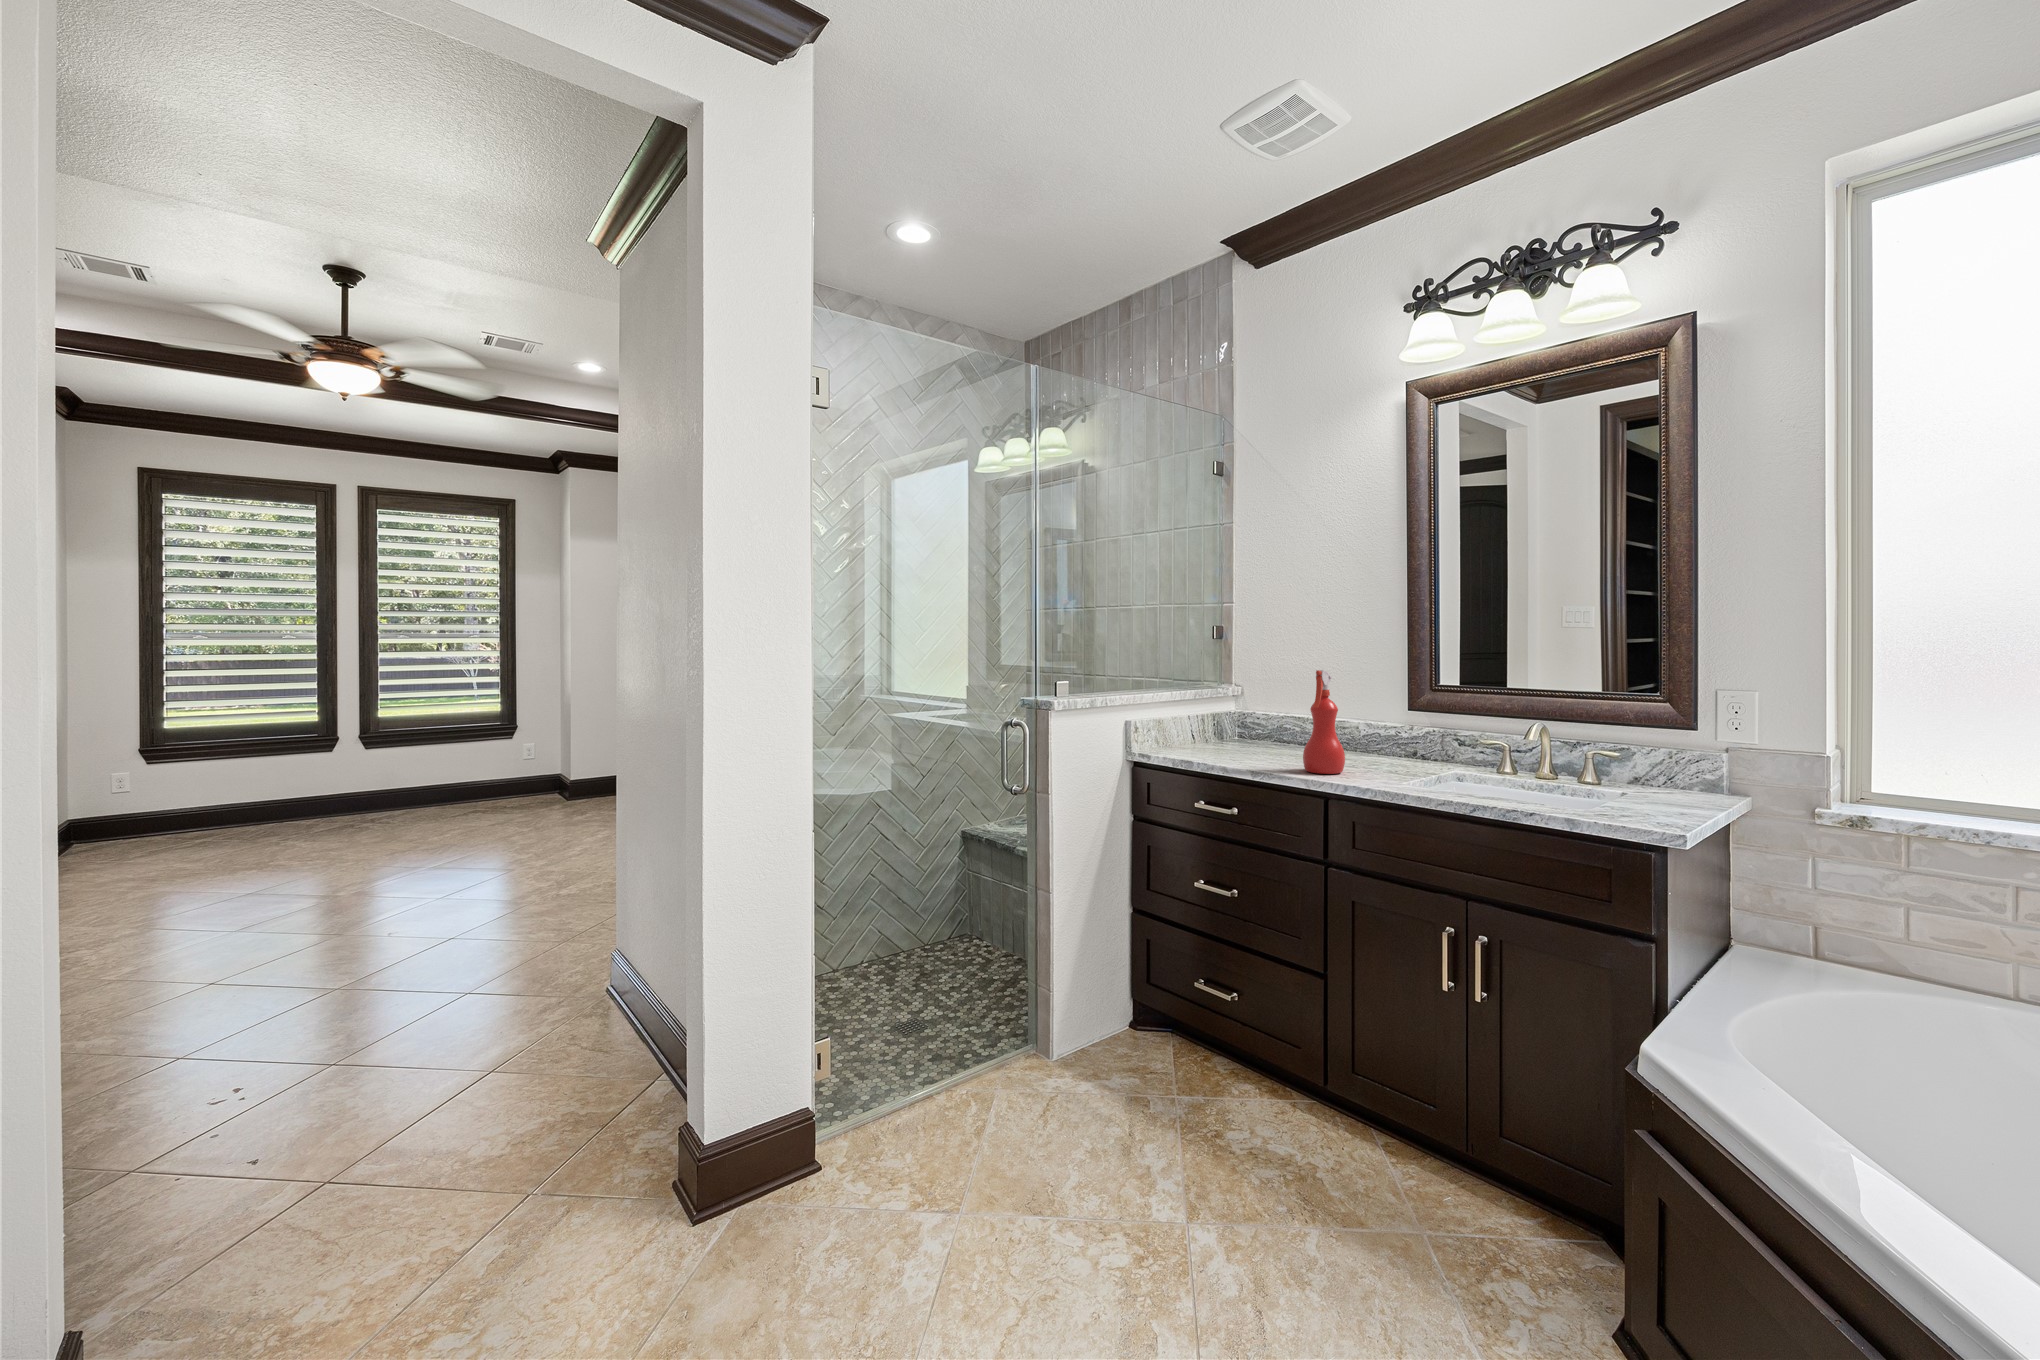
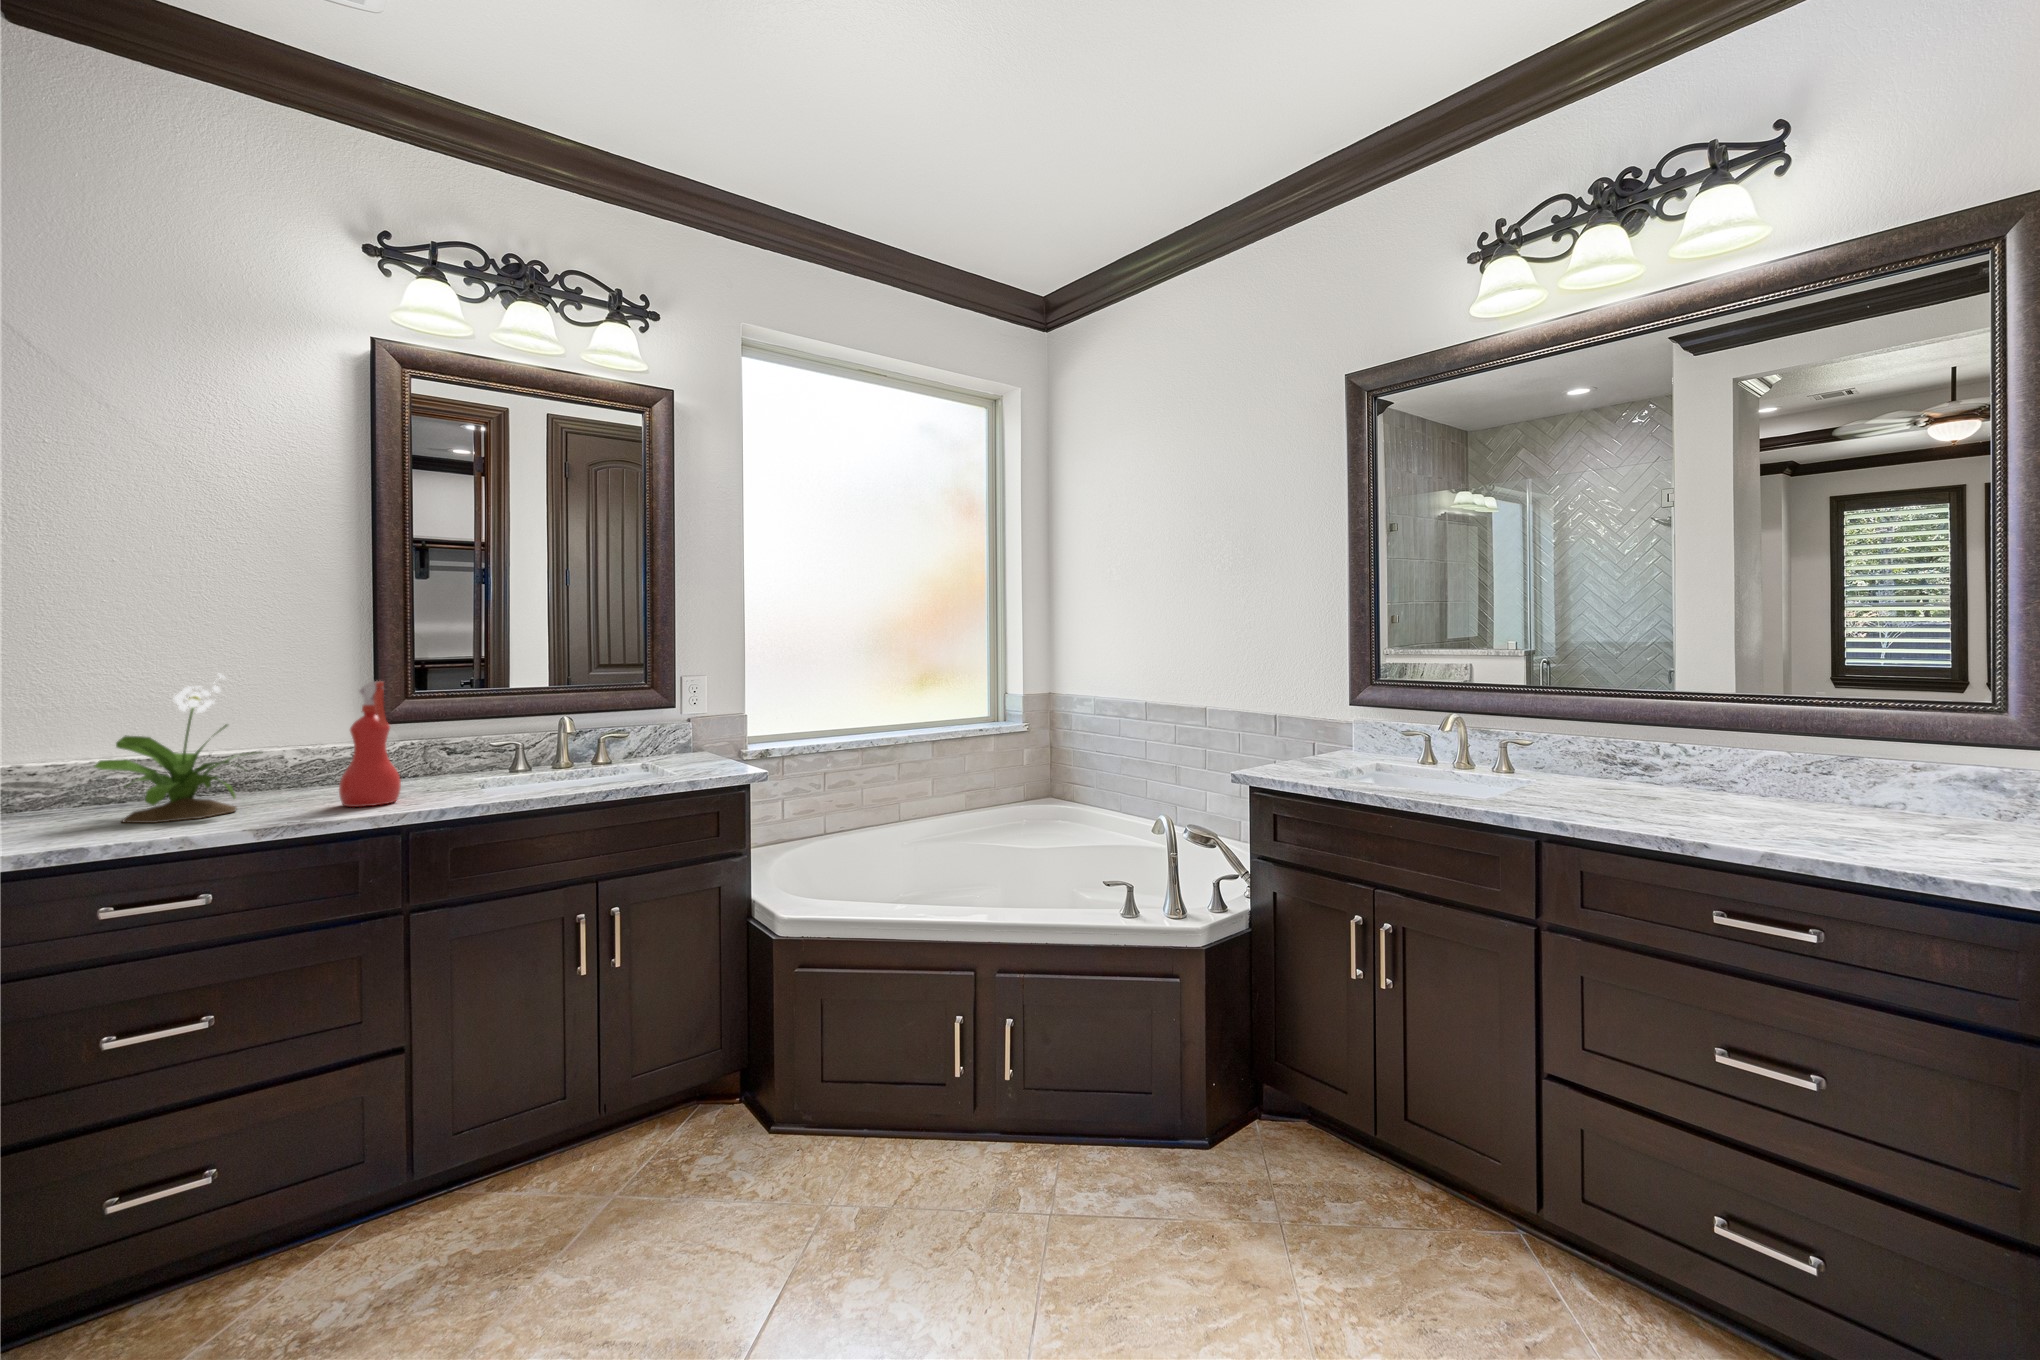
potted flower: none [1210,659,1292,760] -> present [95,674,244,823]

